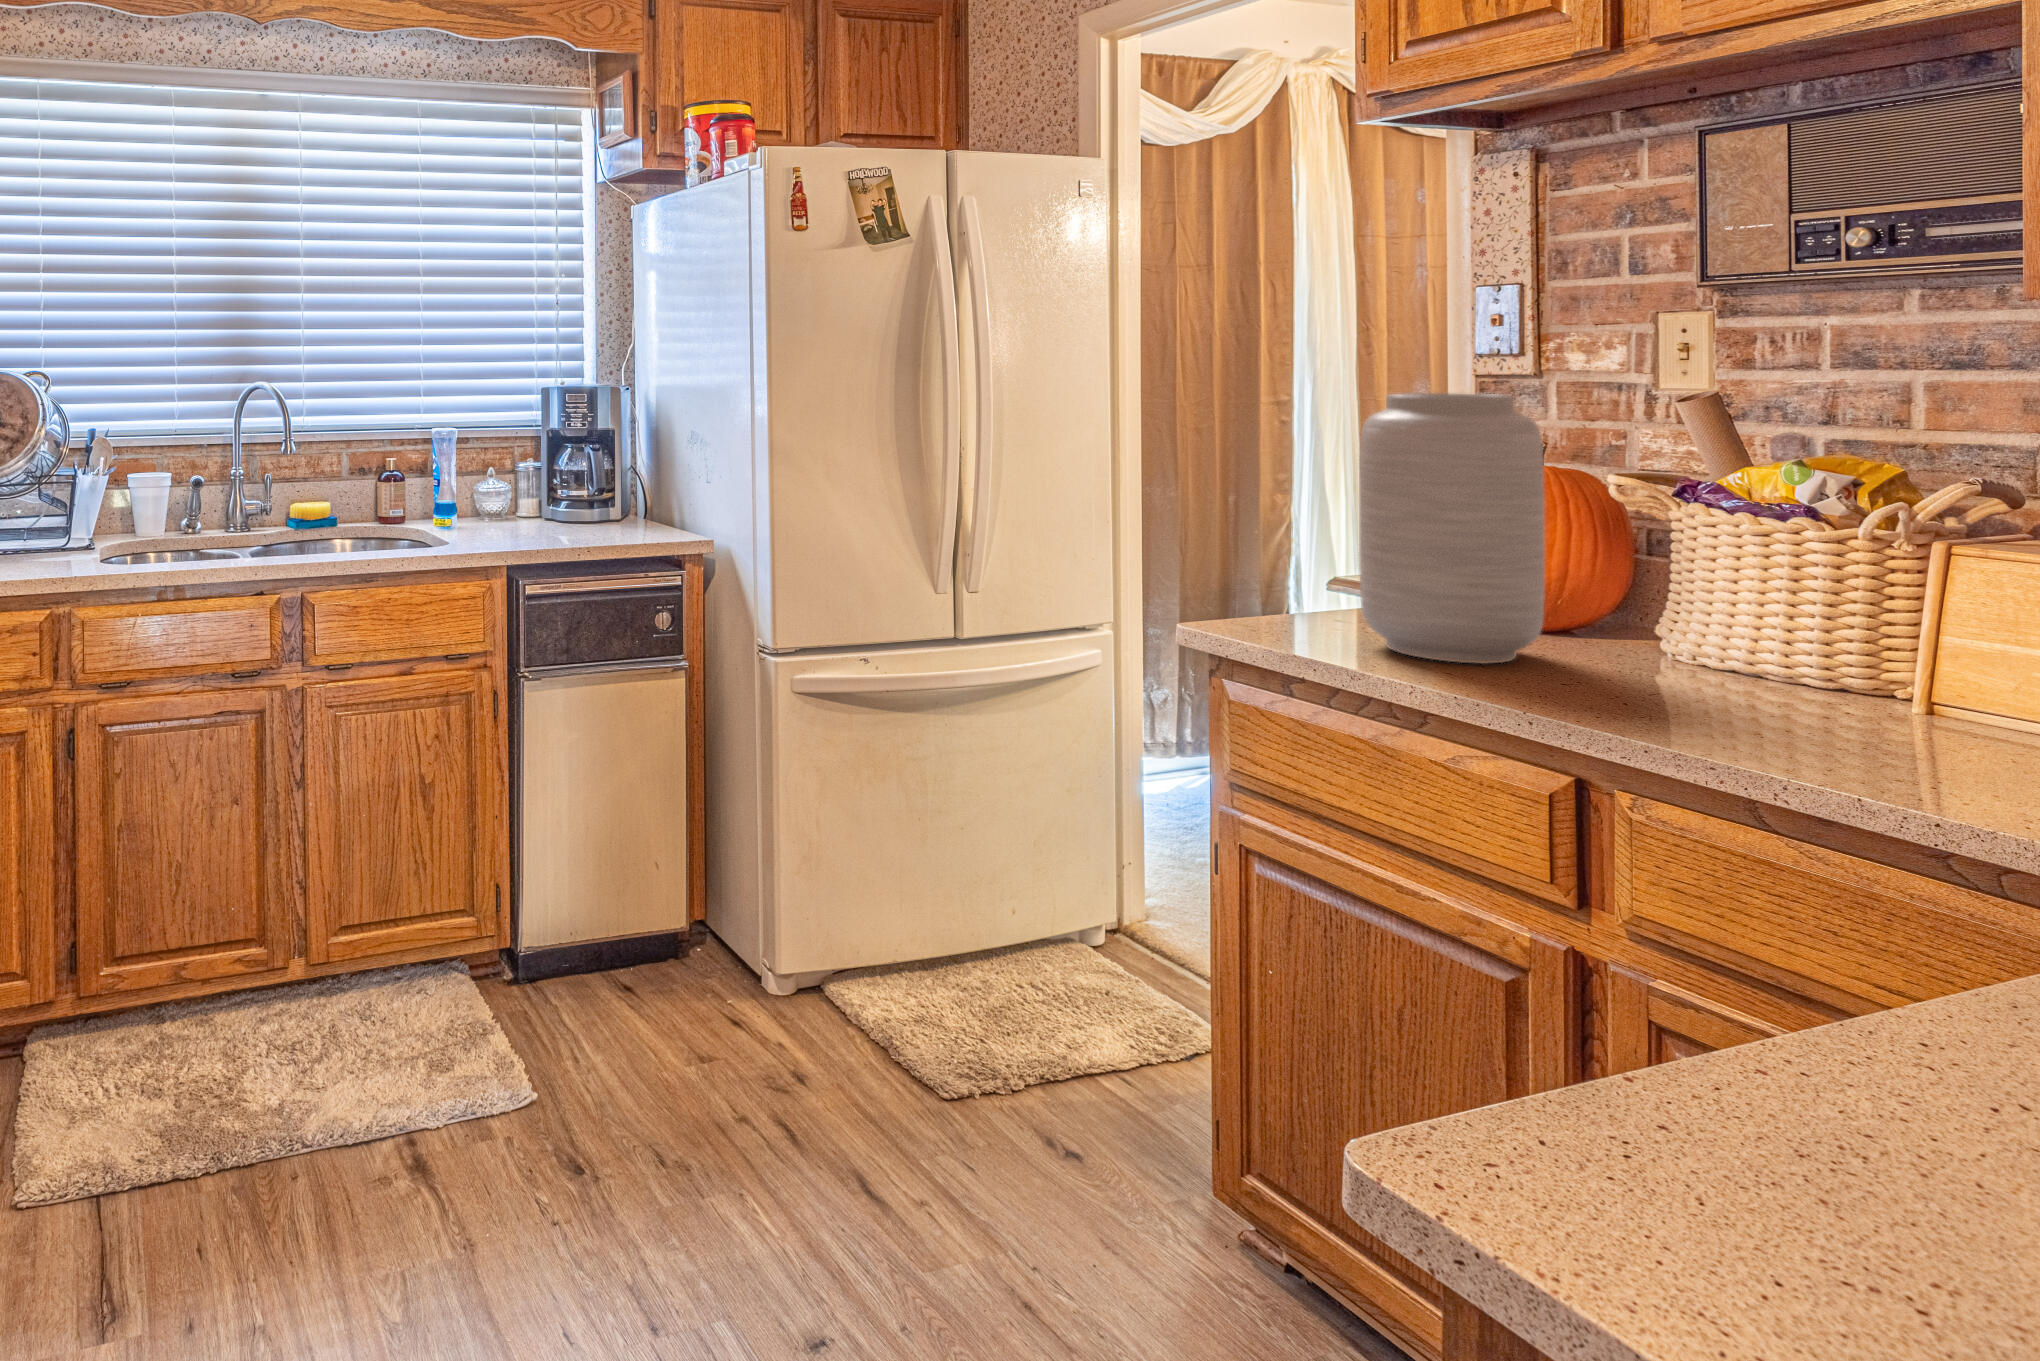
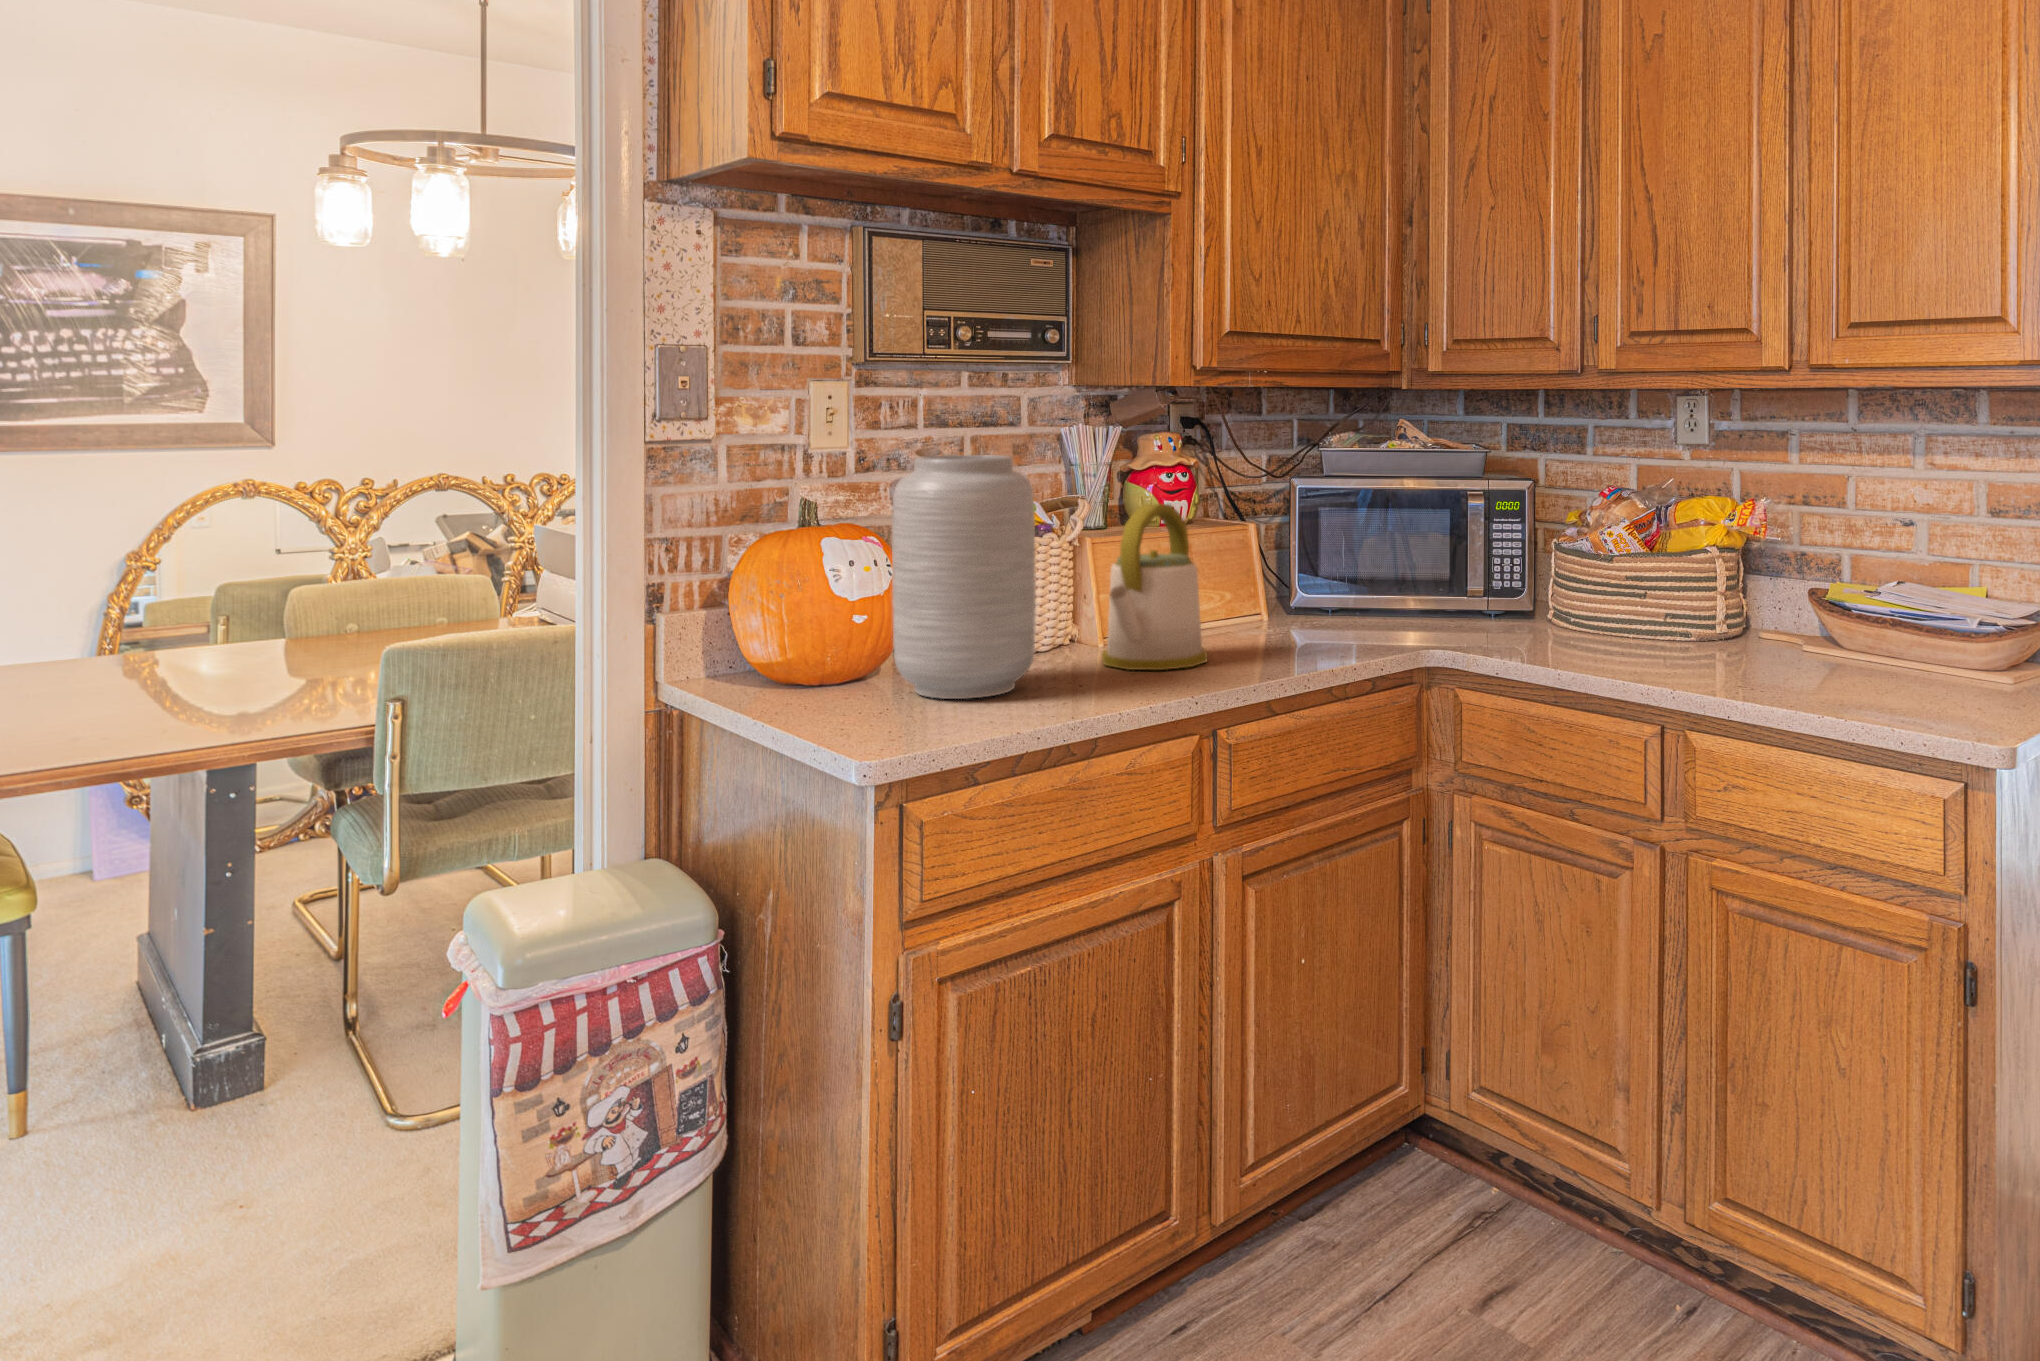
kettle: none [1614,480,1866,737] -> present [1102,503,1207,670]

